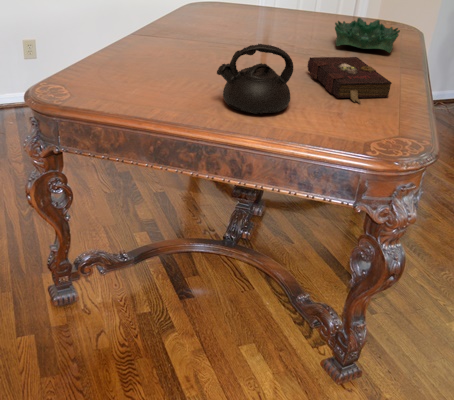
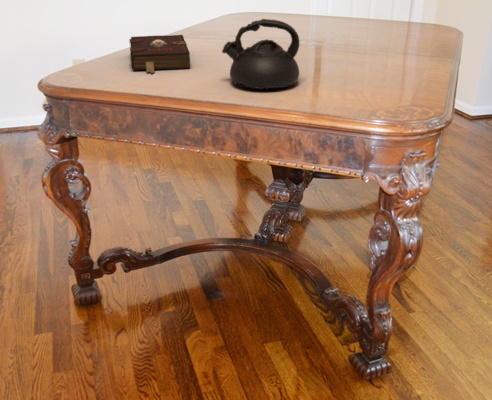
decorative bowl: present [335,18,400,53] -> none [363,5,432,37]
book: present [307,57,392,103] -> present [129,35,190,74]

